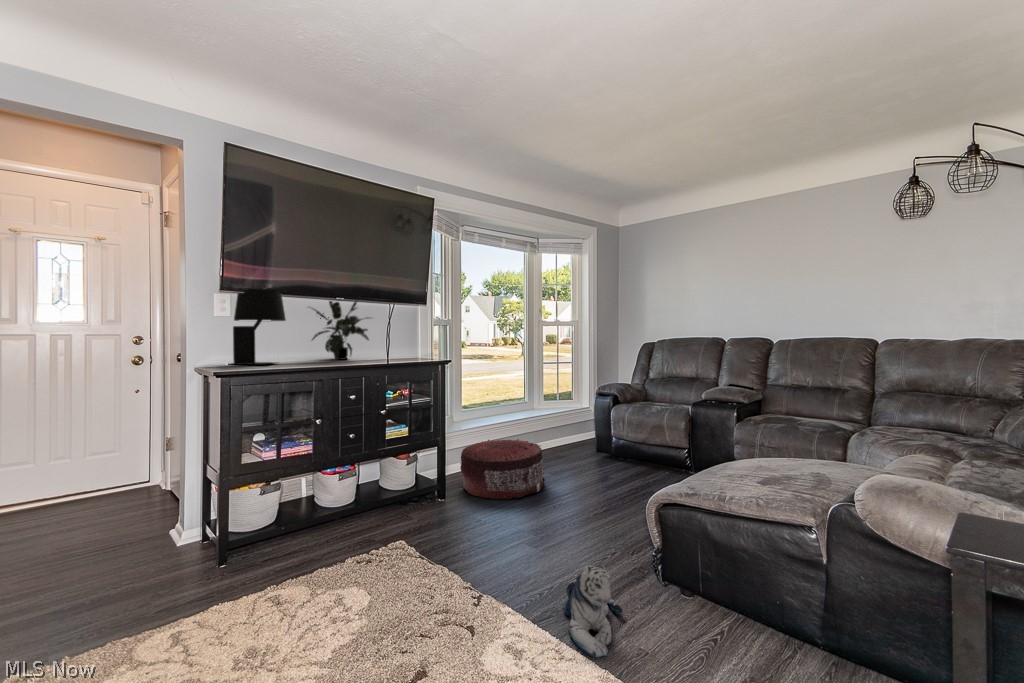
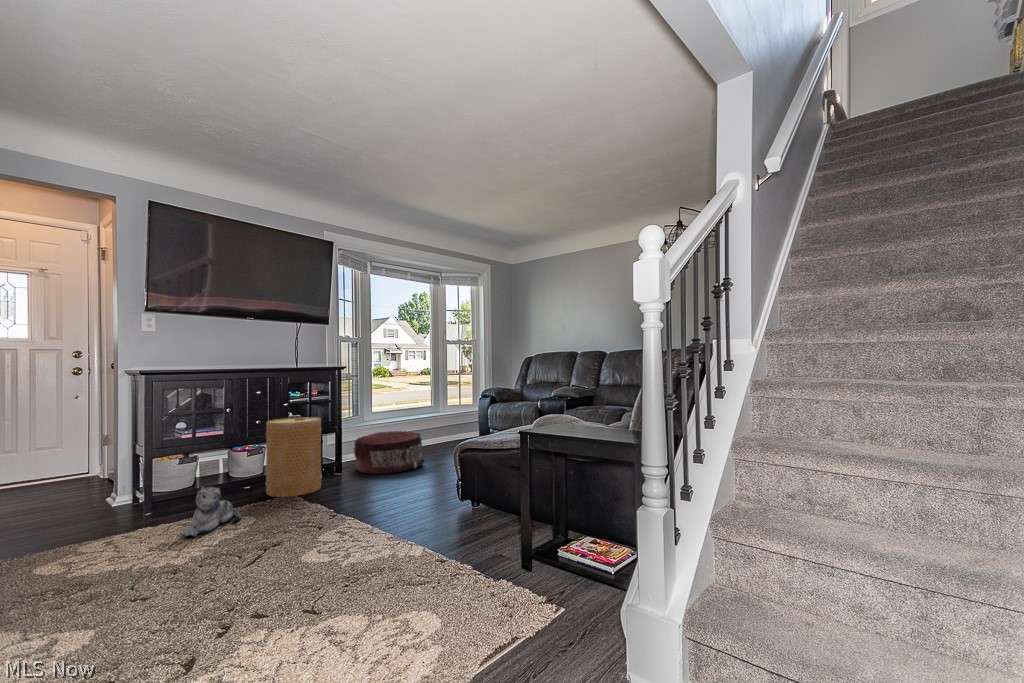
table lamp: present [233,289,286,364] -> none [155,309,206,367]
potted plant: present [312,297,369,360] -> none [224,316,280,366]
basket: none [364,429,433,539] -> present [265,417,322,497]
plush toy: present [563,566,623,658] -> present [183,487,241,537]

